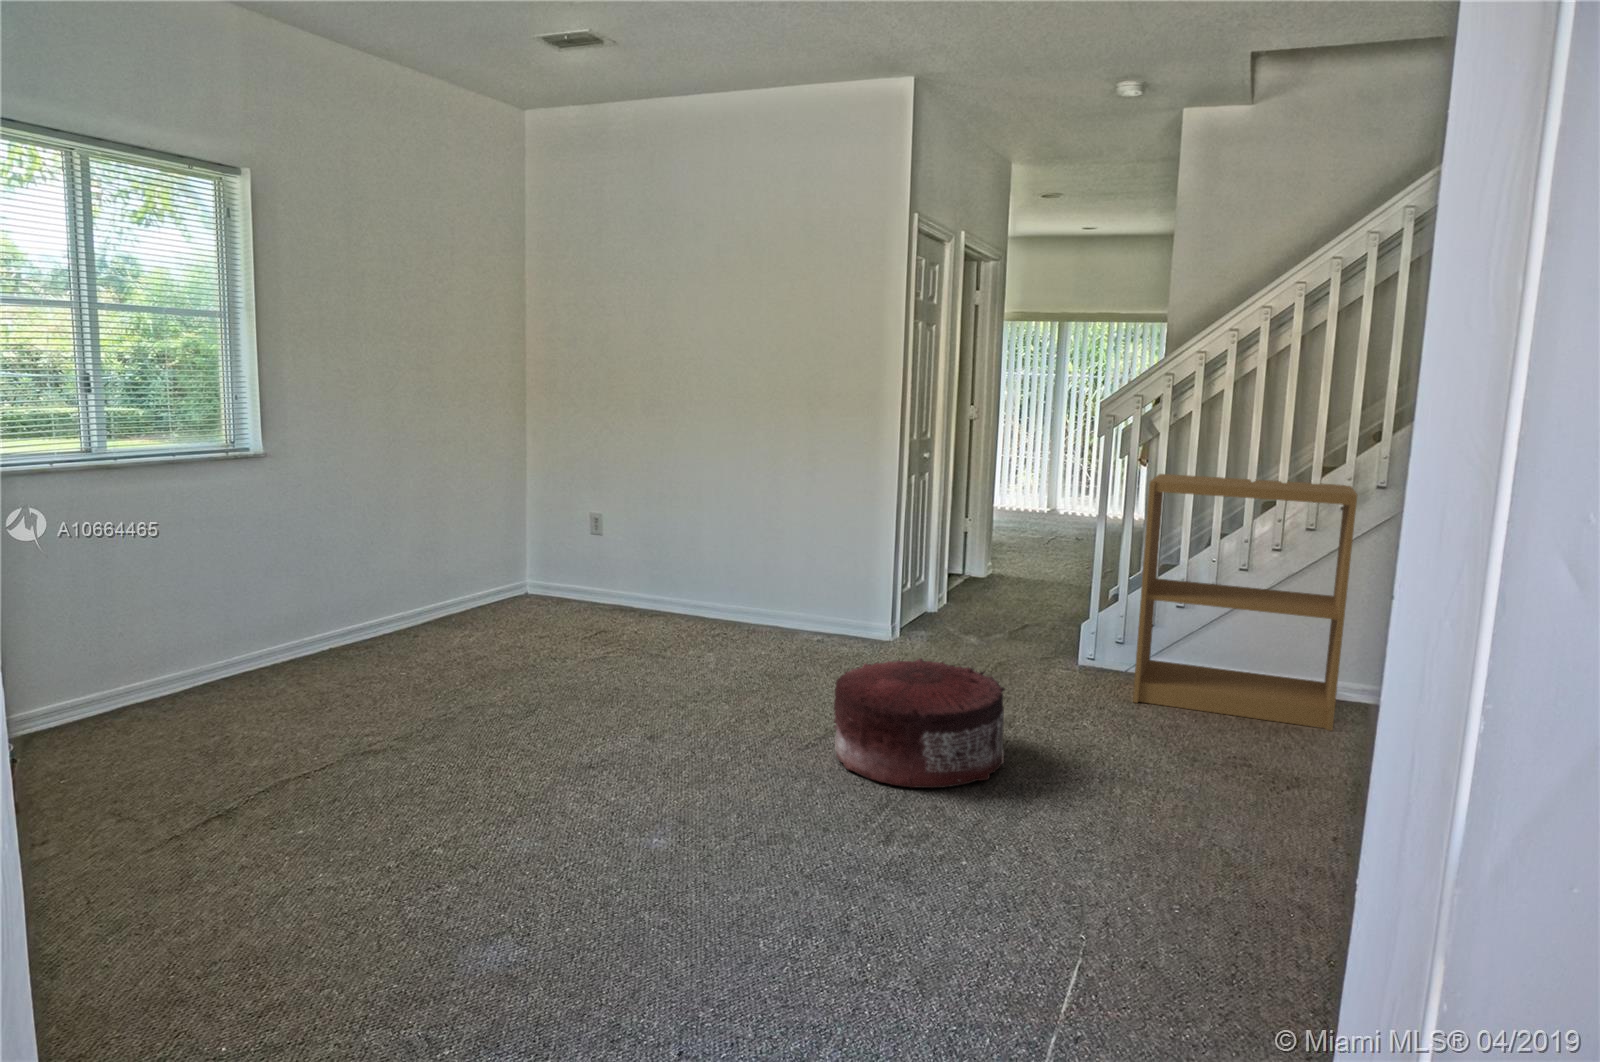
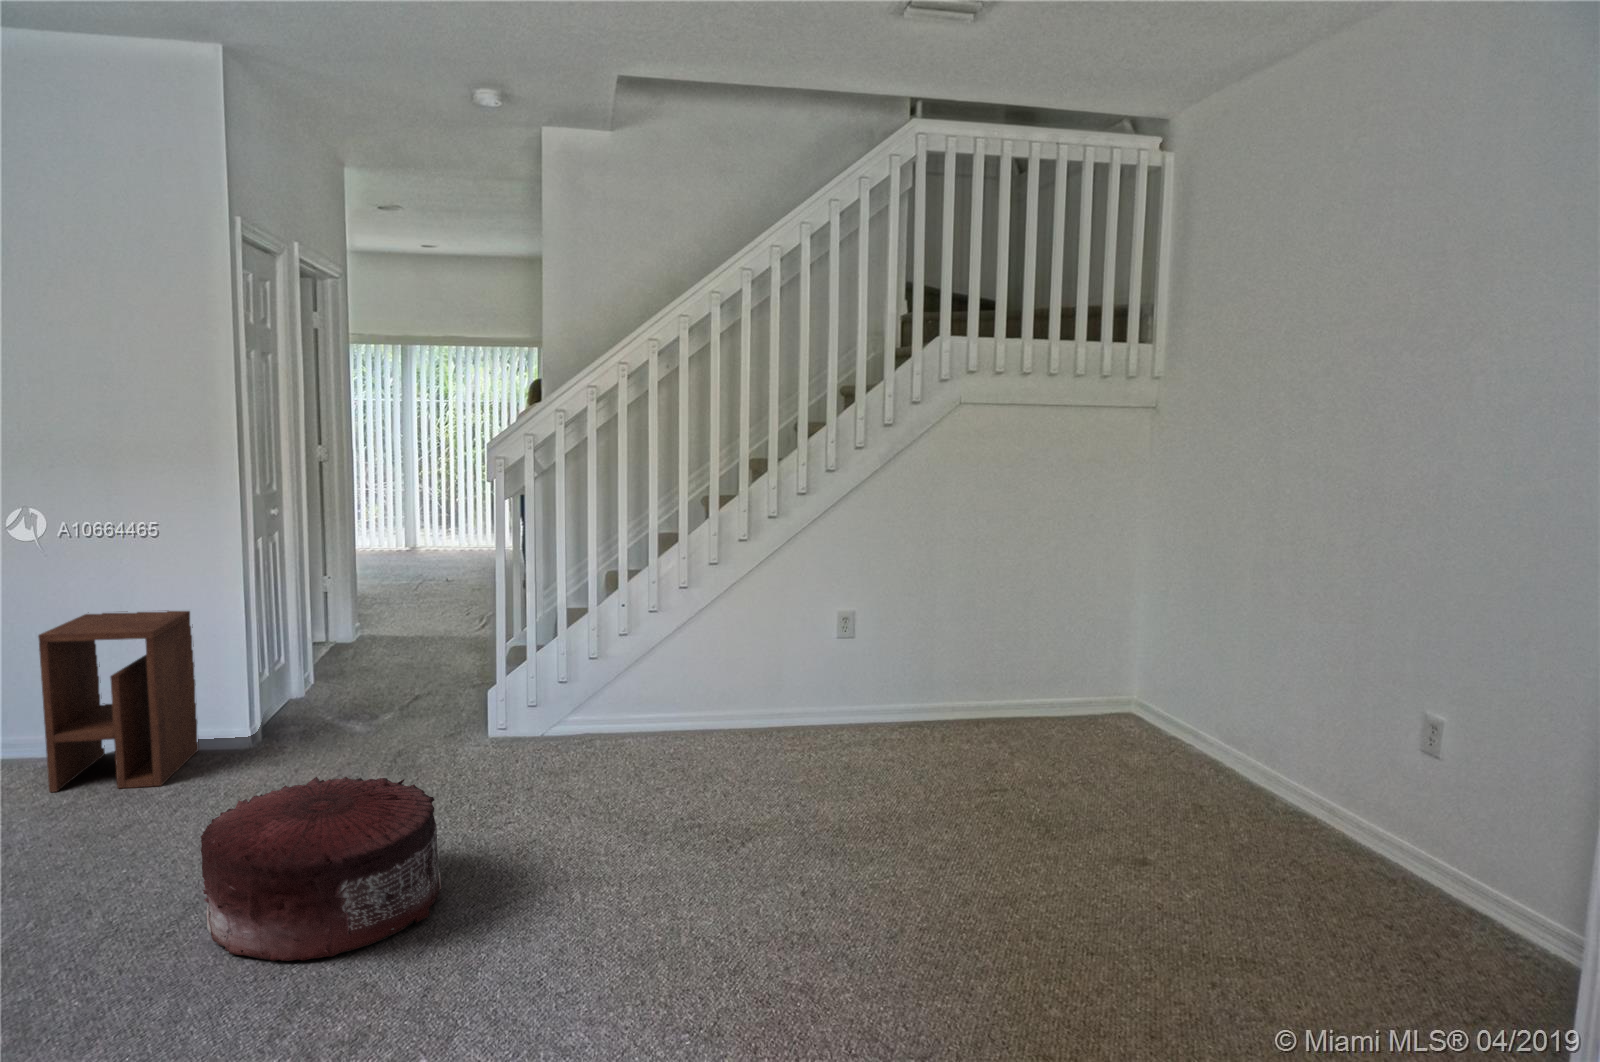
bookshelf: present [1133,474,1357,731] -> none [559,516,759,770]
side table: none [755,521,857,656] -> present [38,611,199,792]

